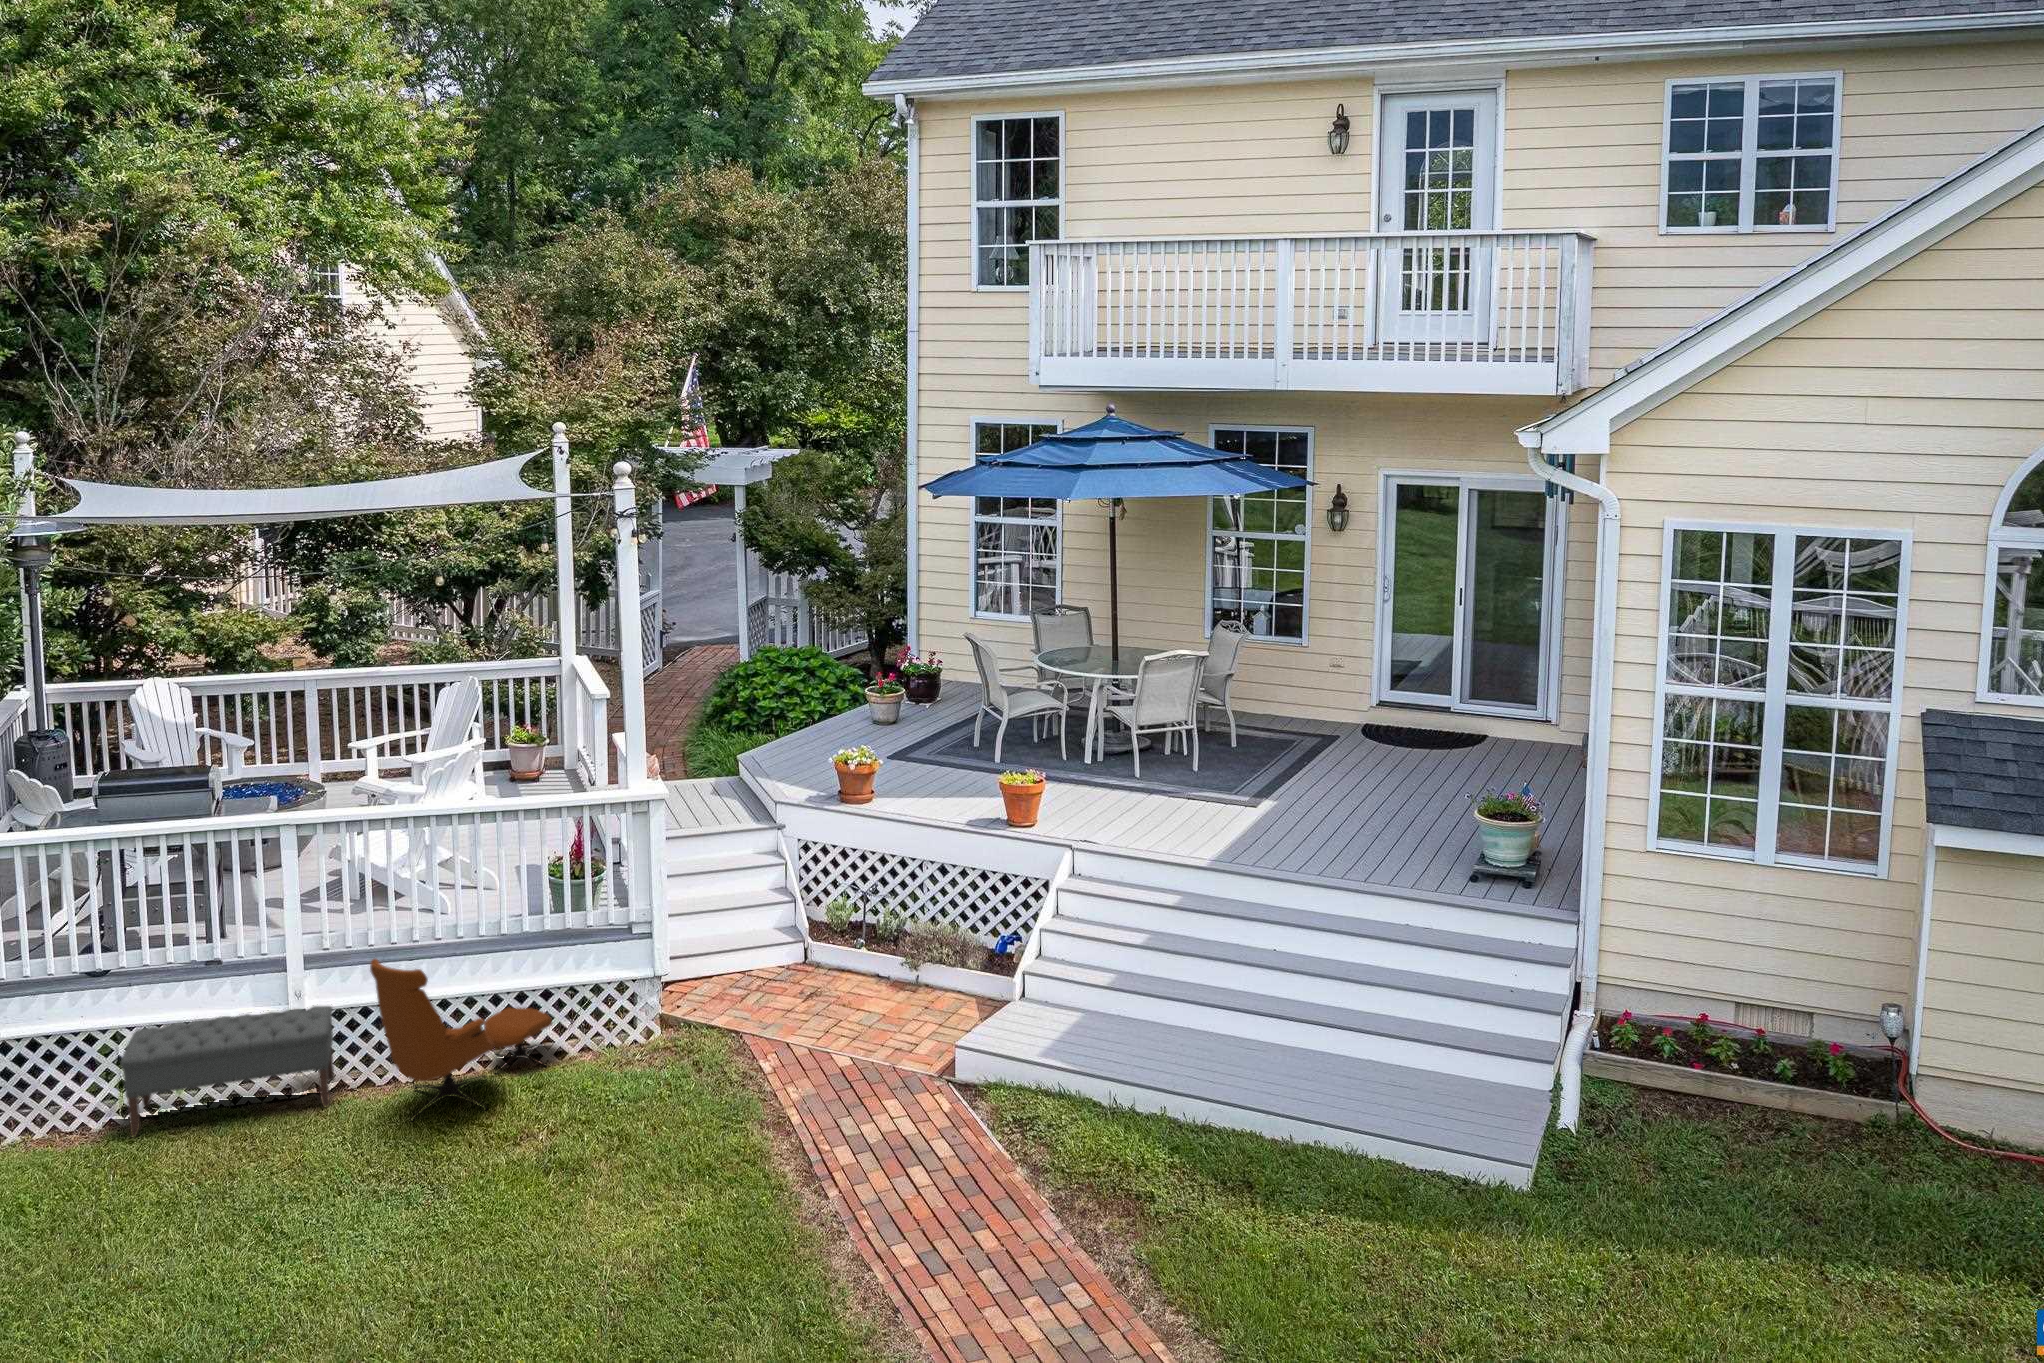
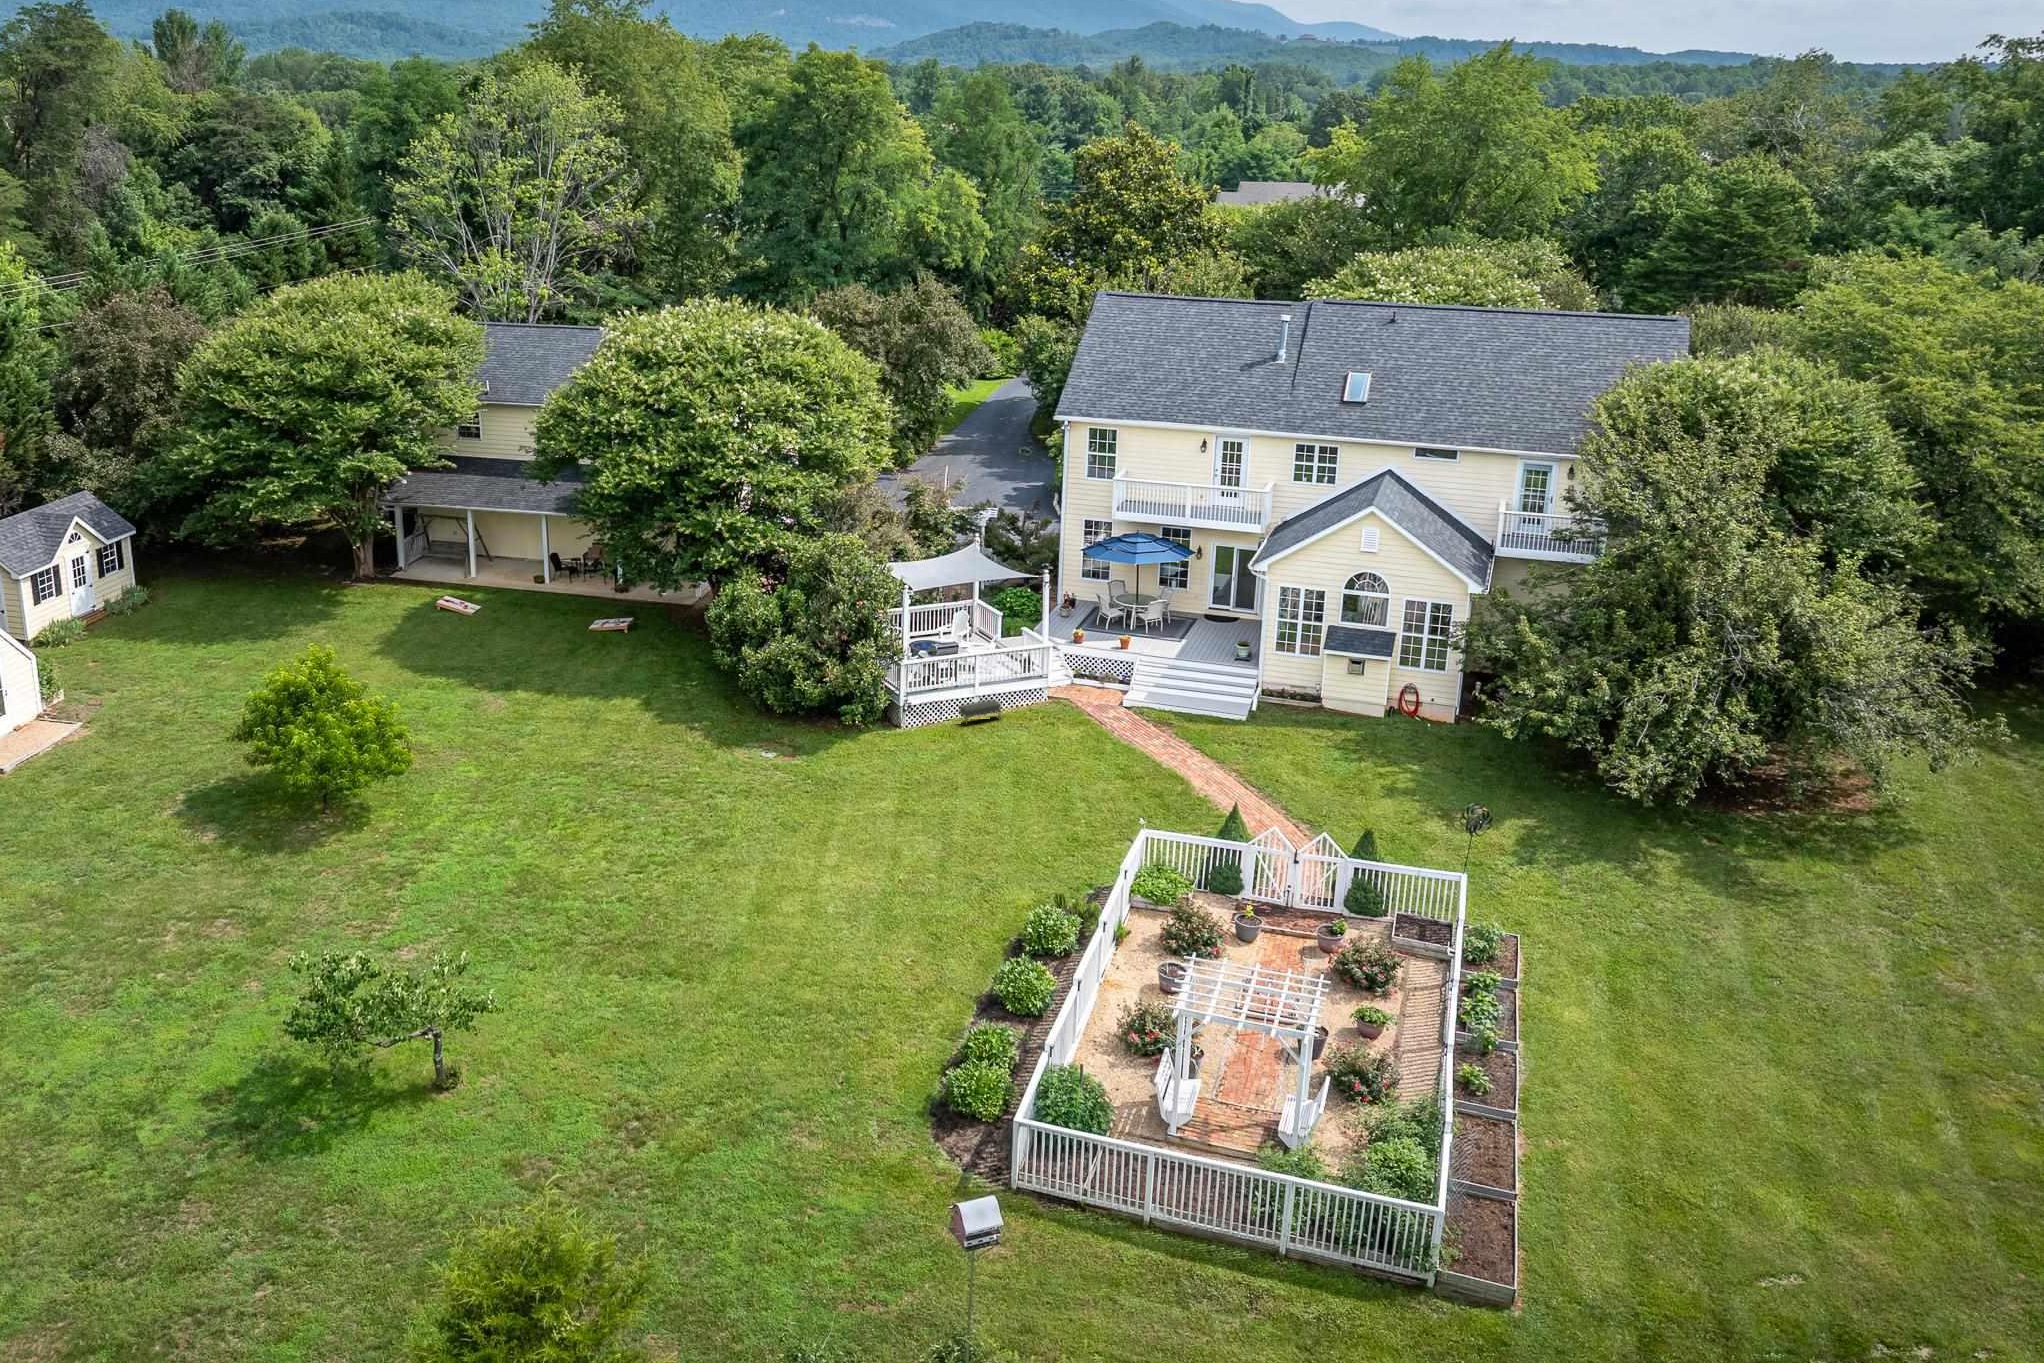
lounge chair: present [370,959,552,1121] -> none [1015,688,1039,721]

